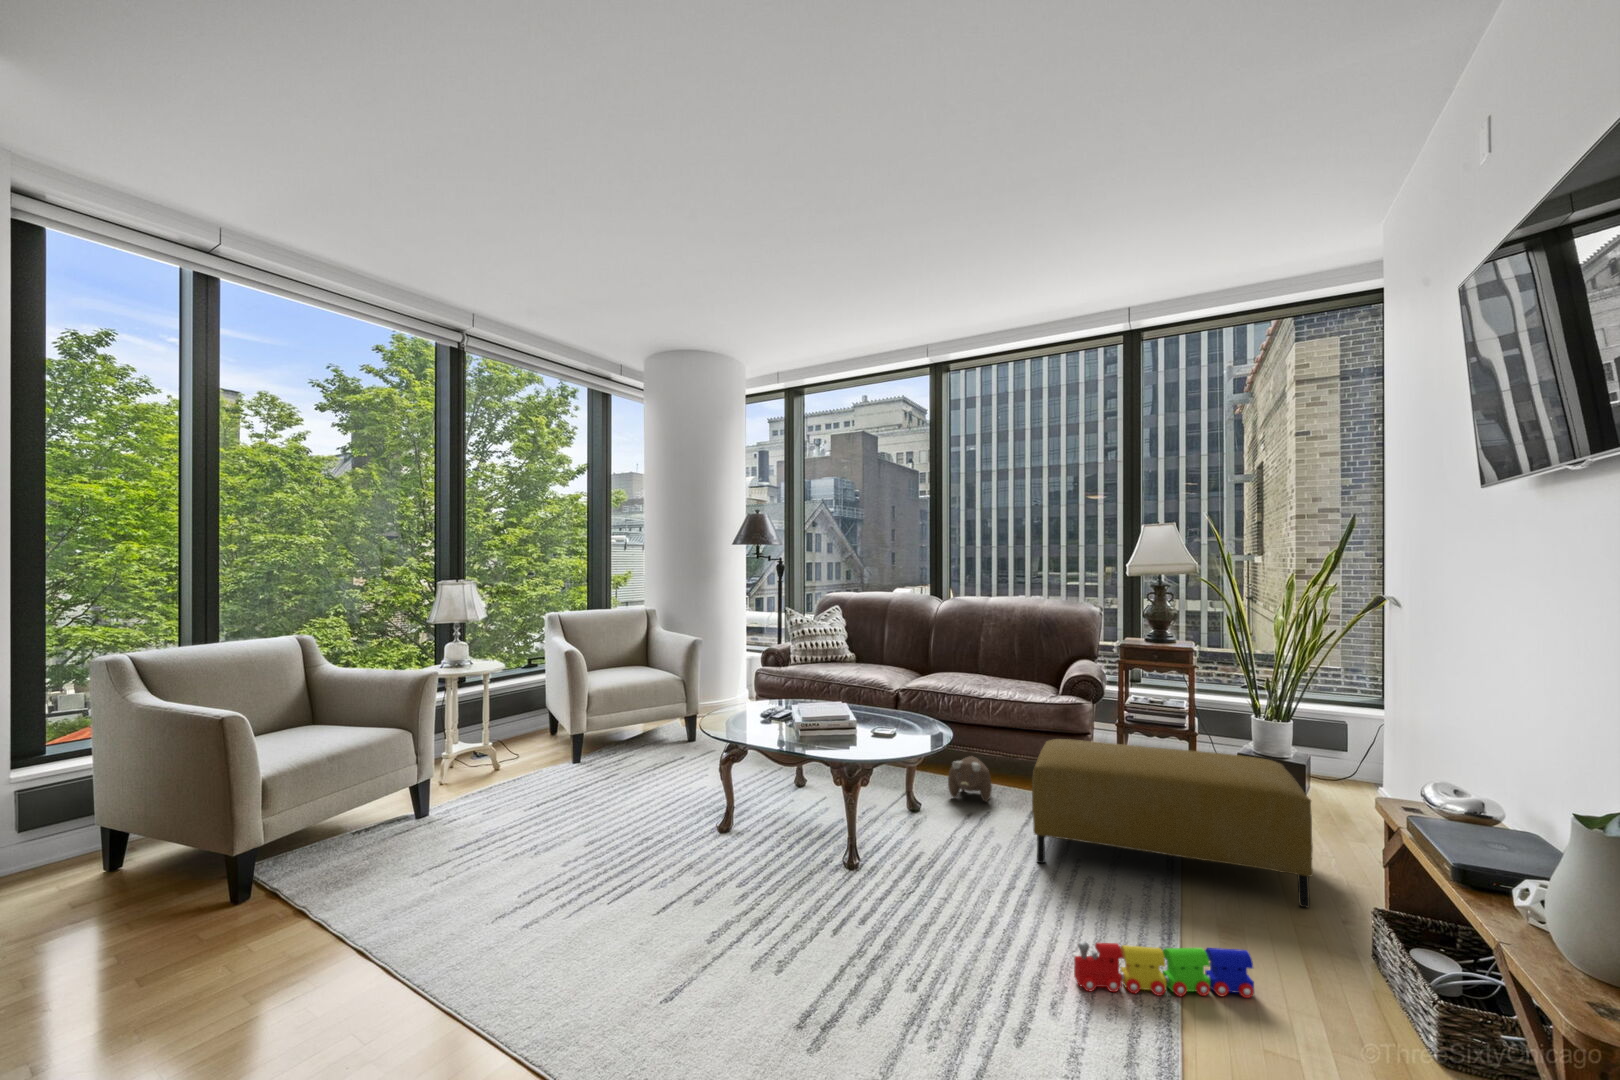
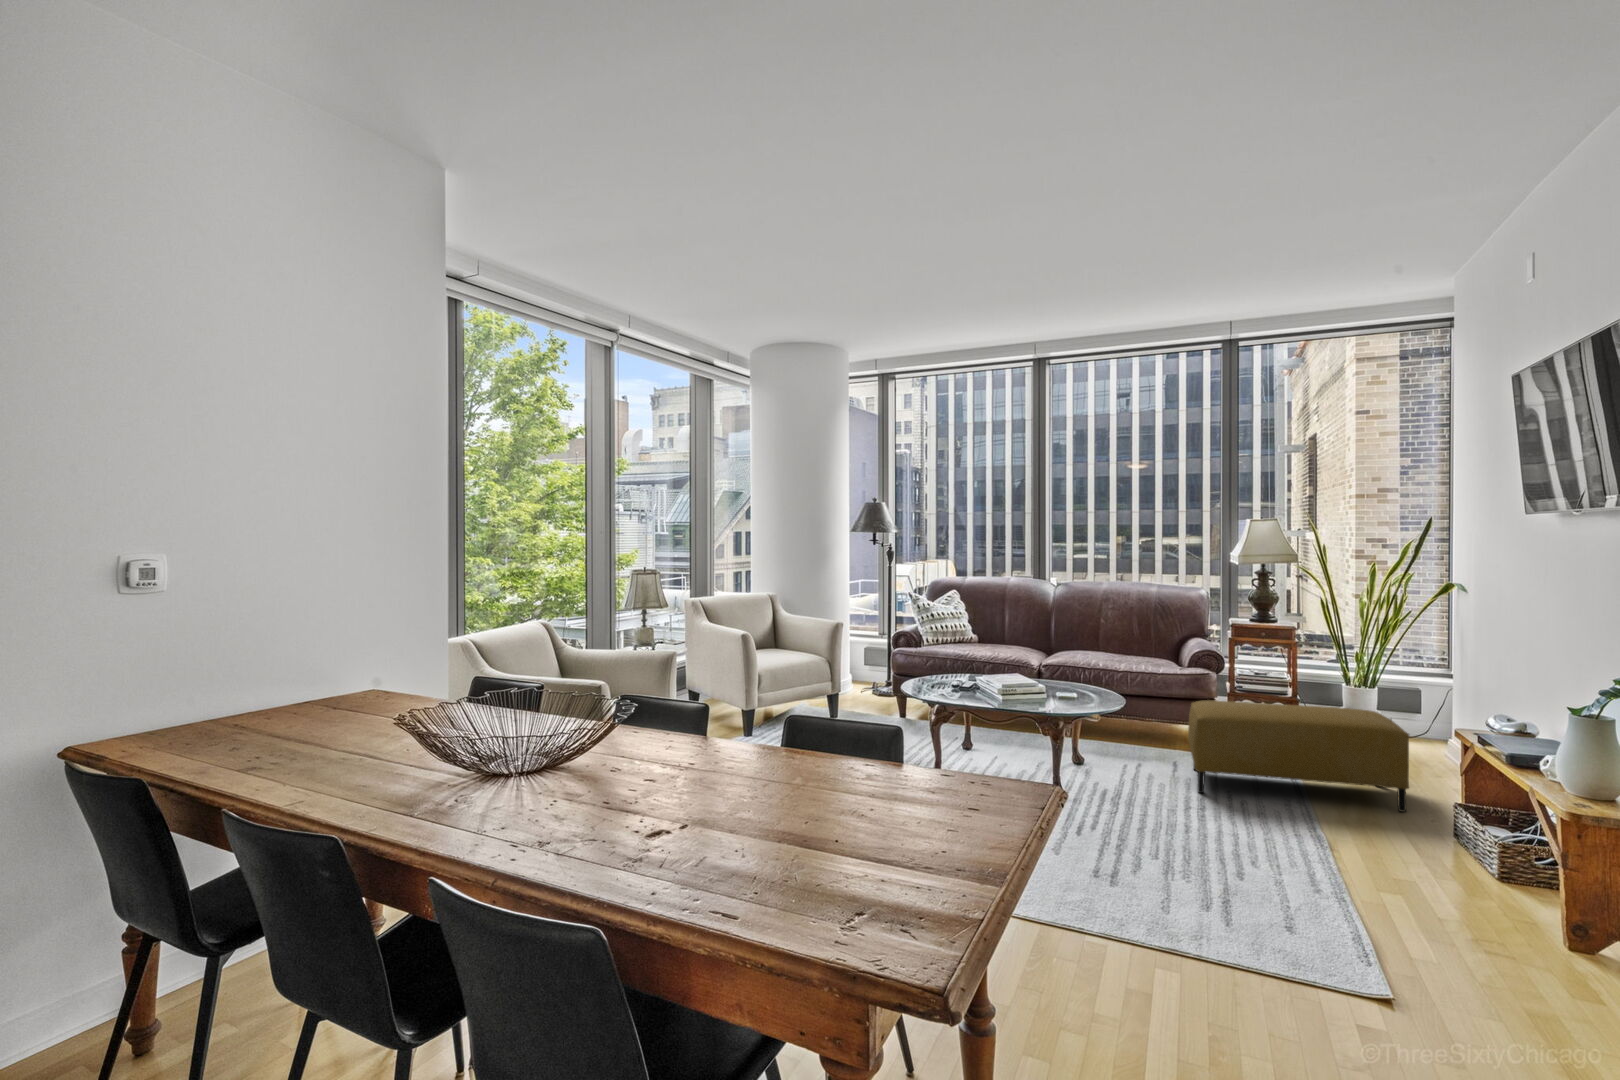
plush toy: present [948,756,992,802] -> none [1100,720,1138,757]
toy train: present [1074,941,1254,998] -> none [1260,823,1380,855]

